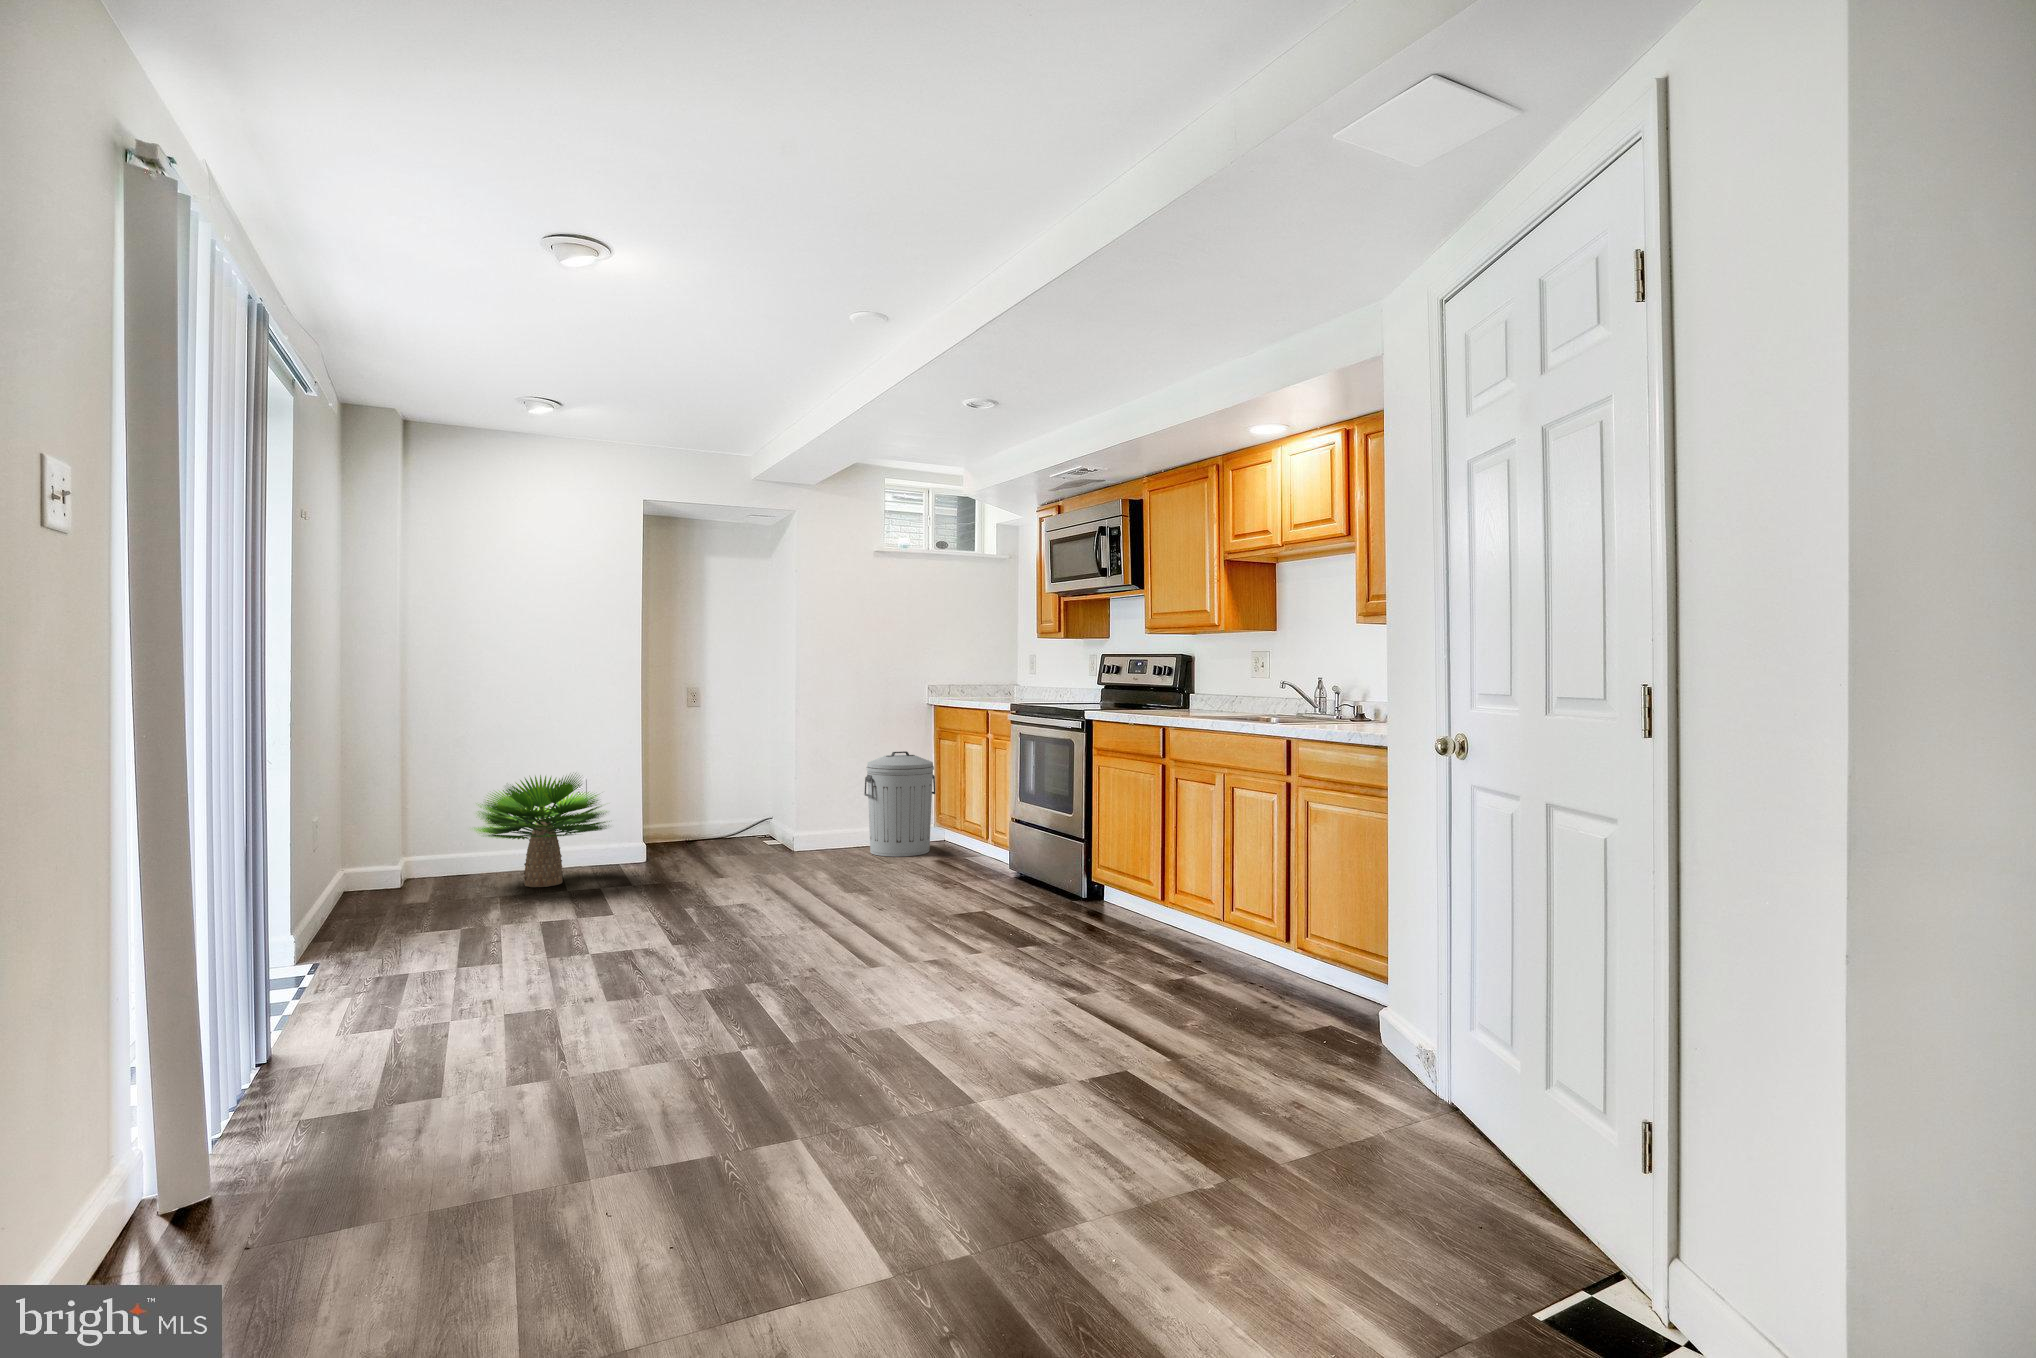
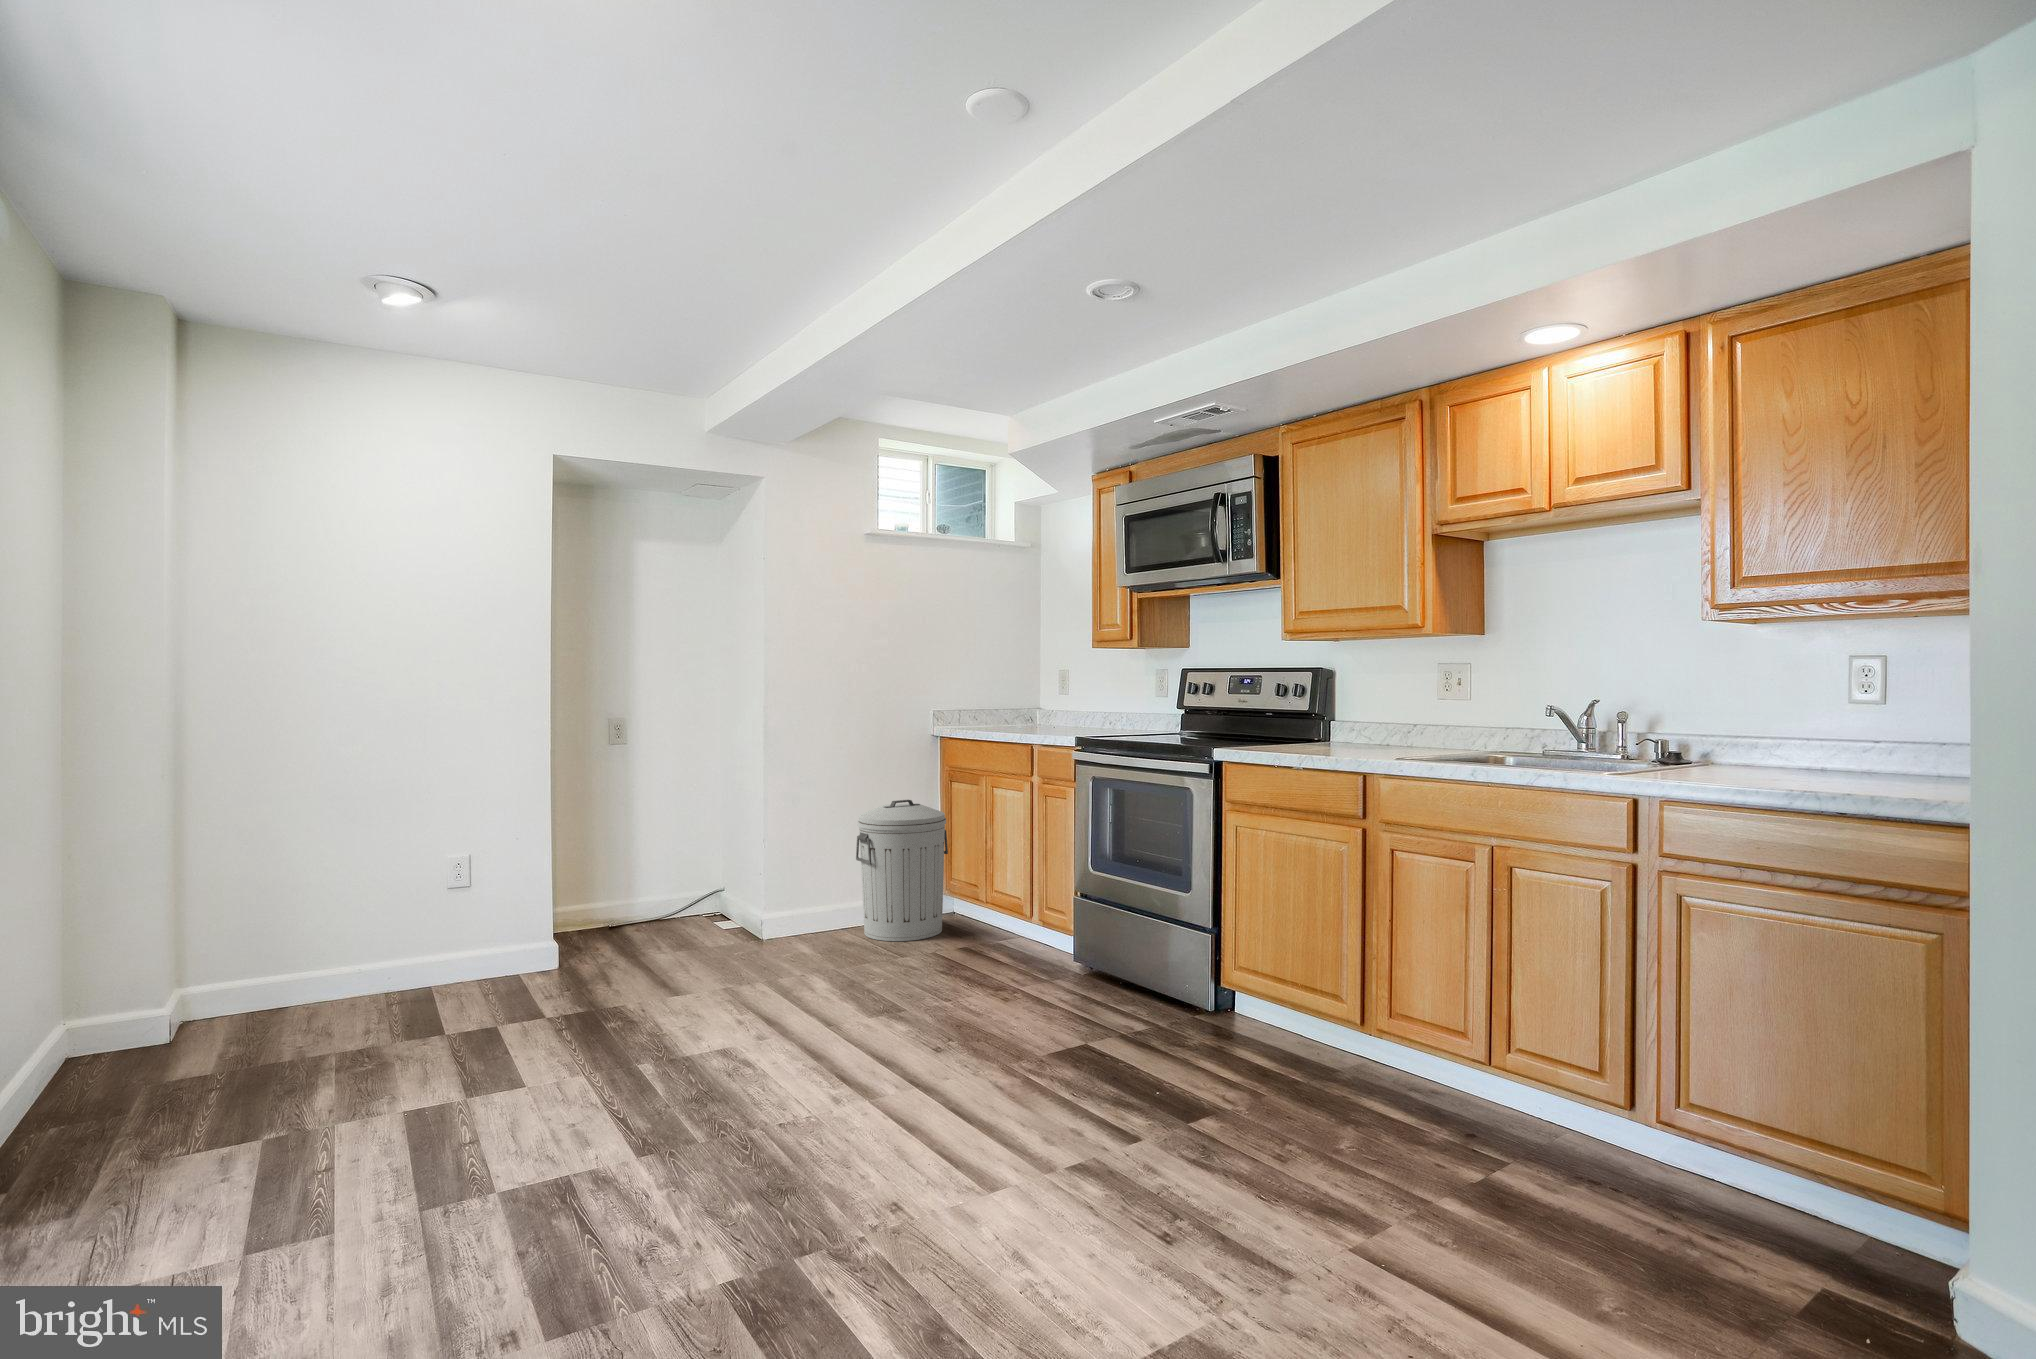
potted plant: present [474,773,607,887] -> none [279,851,517,1029]

